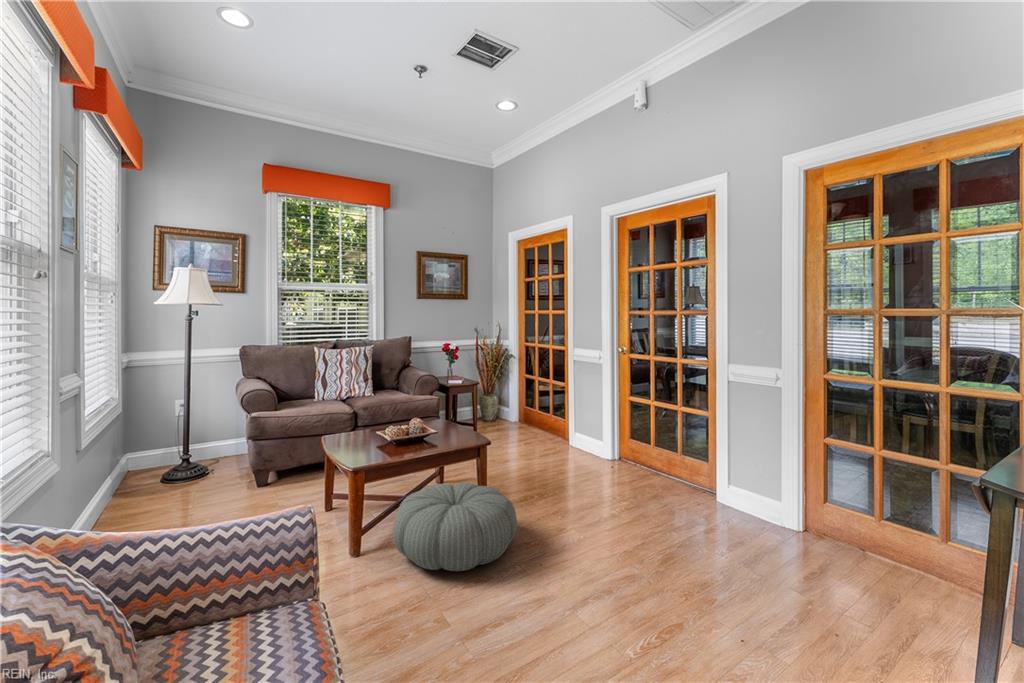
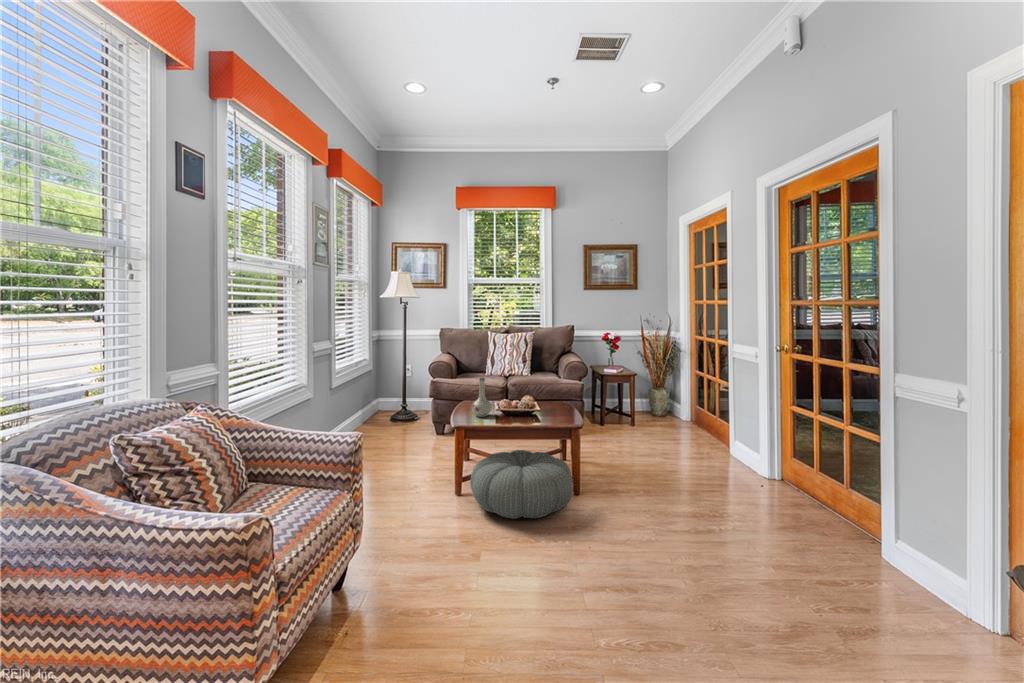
vase: none [369,403,396,452] -> present [472,378,492,417]

